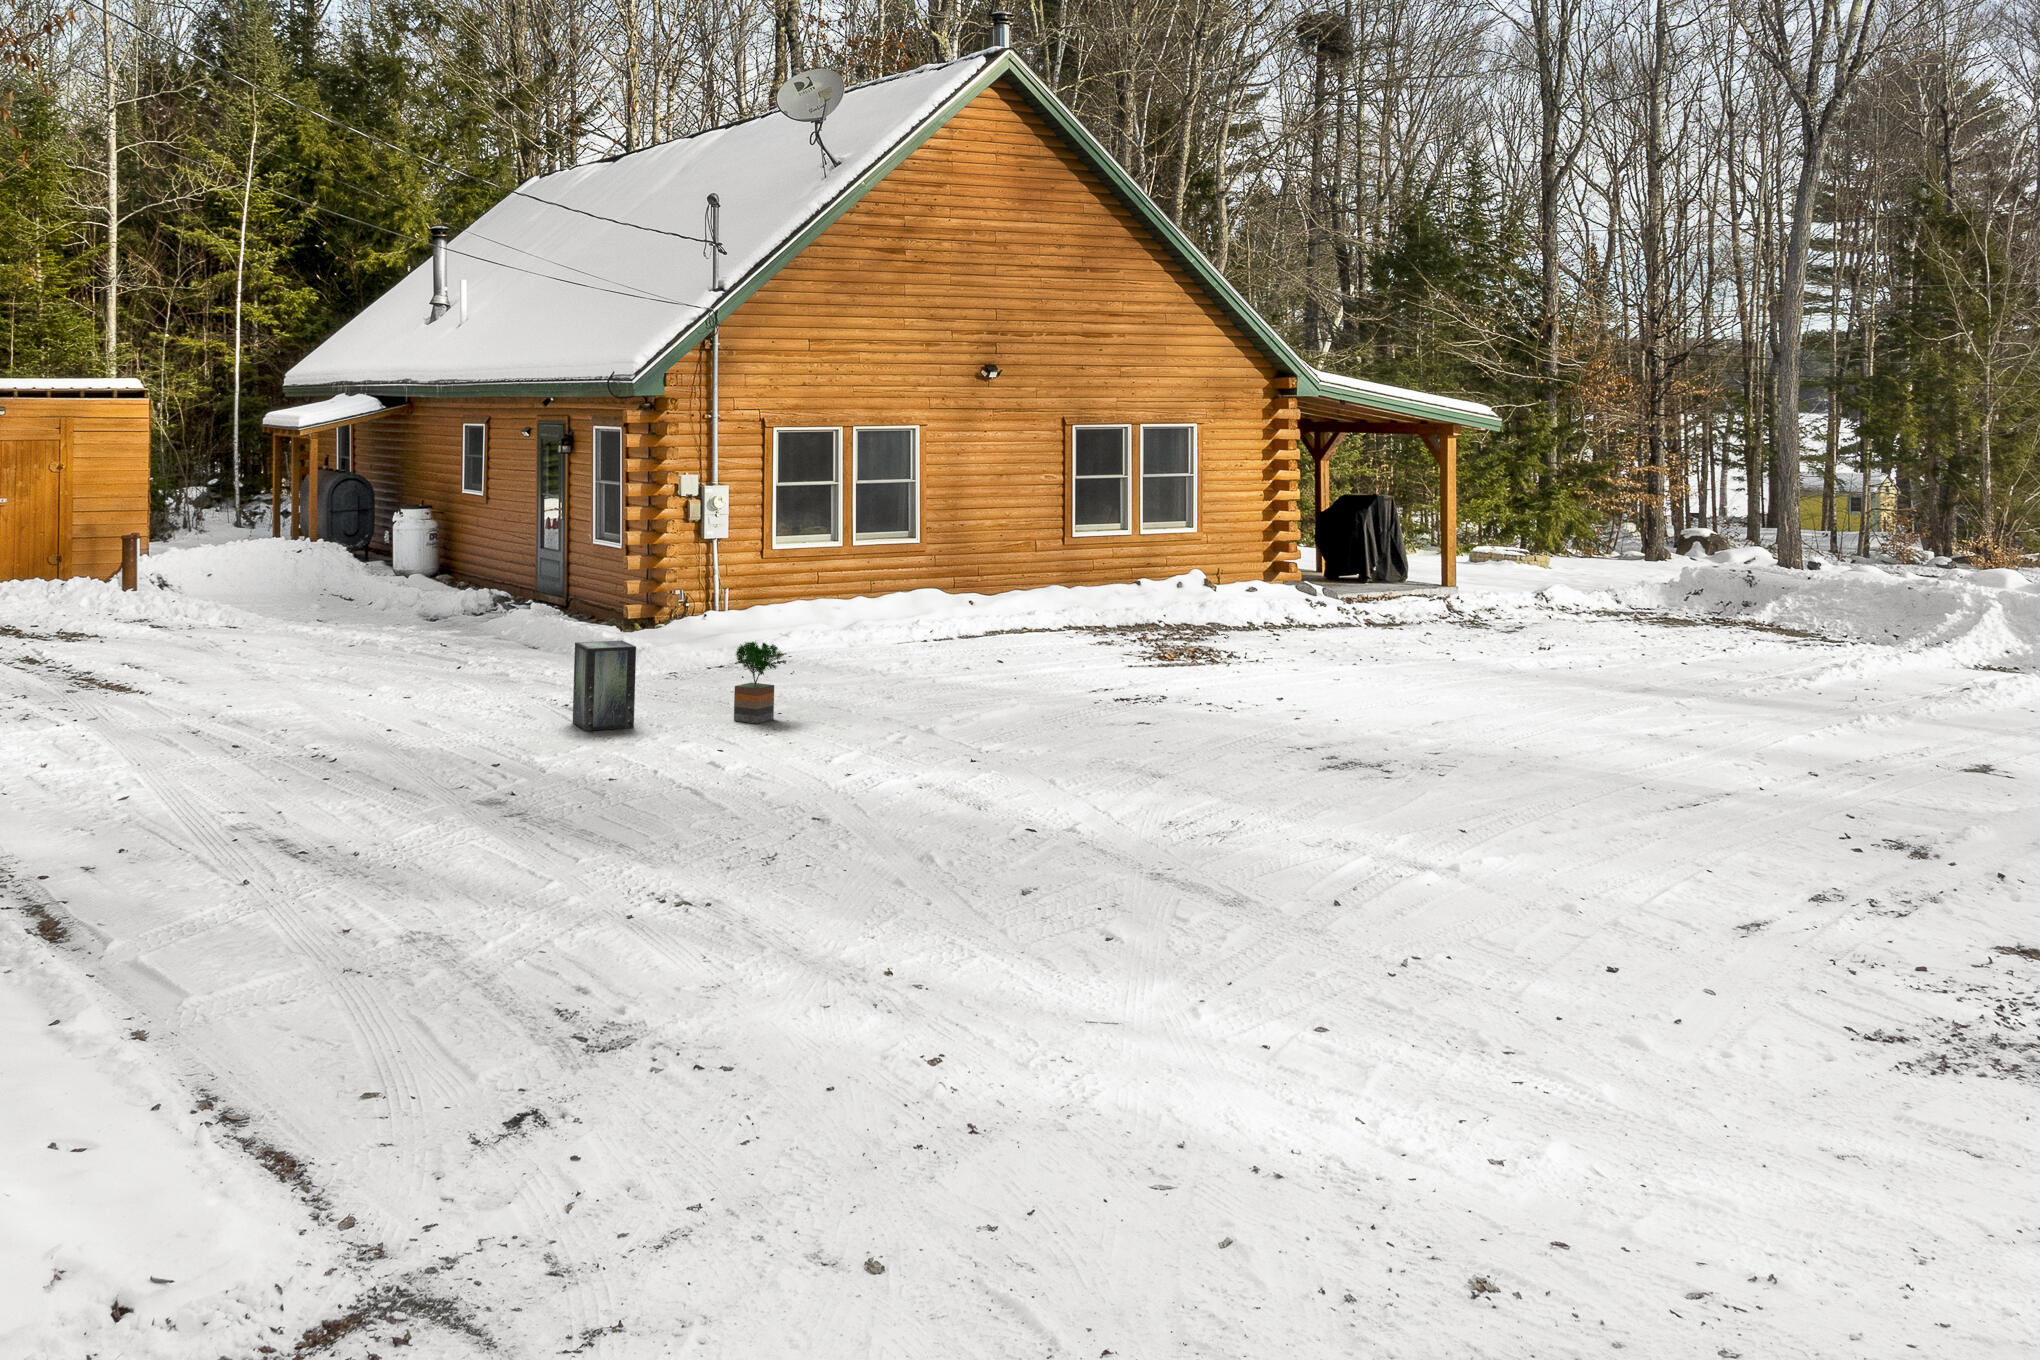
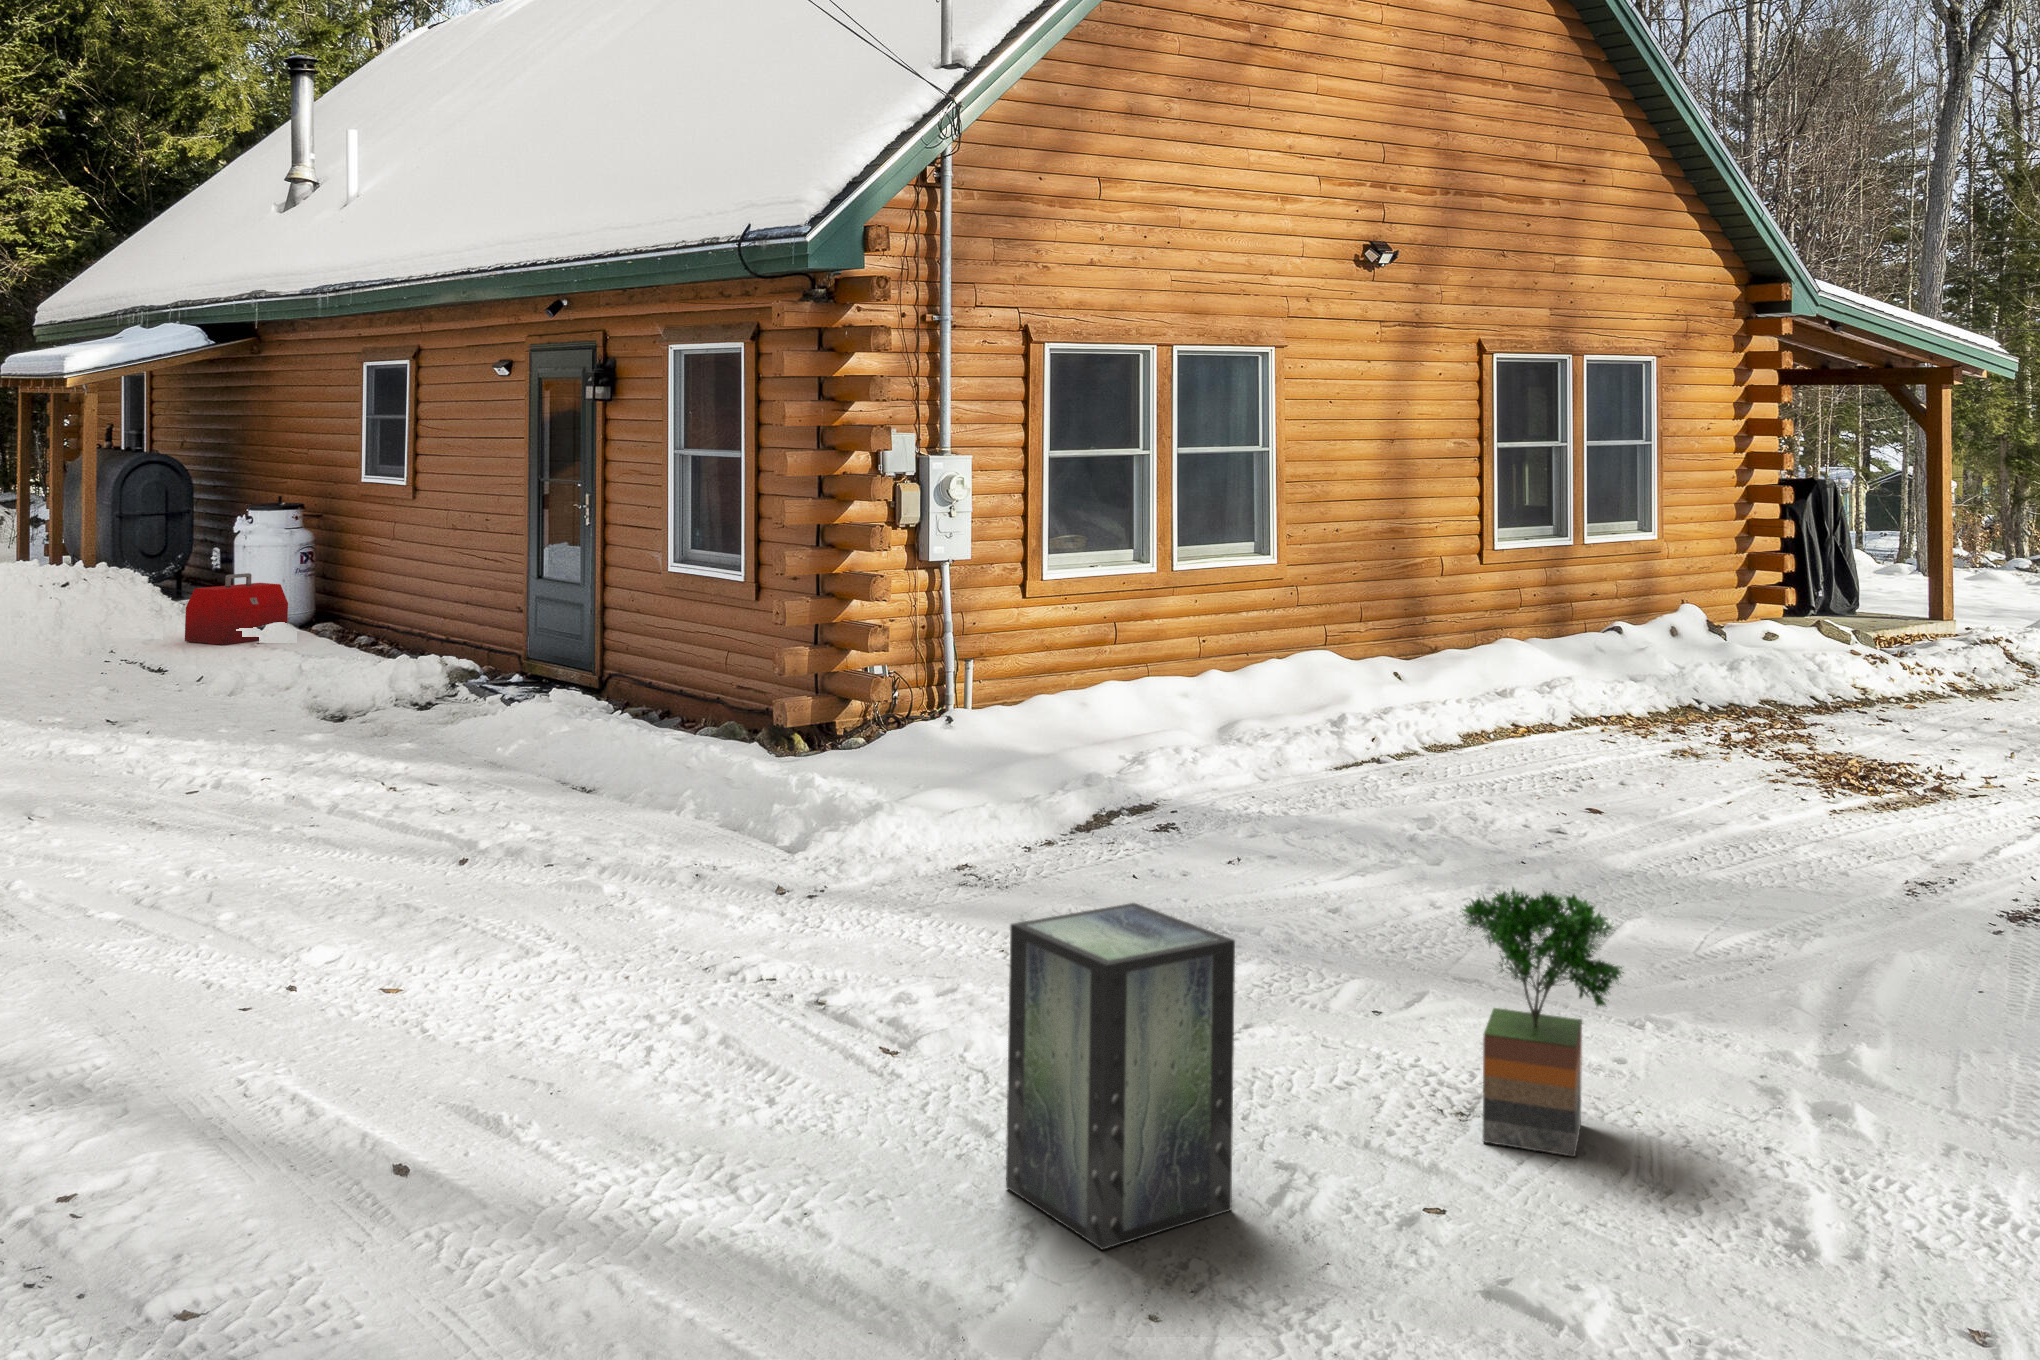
toolbox: none [365,544,422,583] -> present [185,573,288,645]

